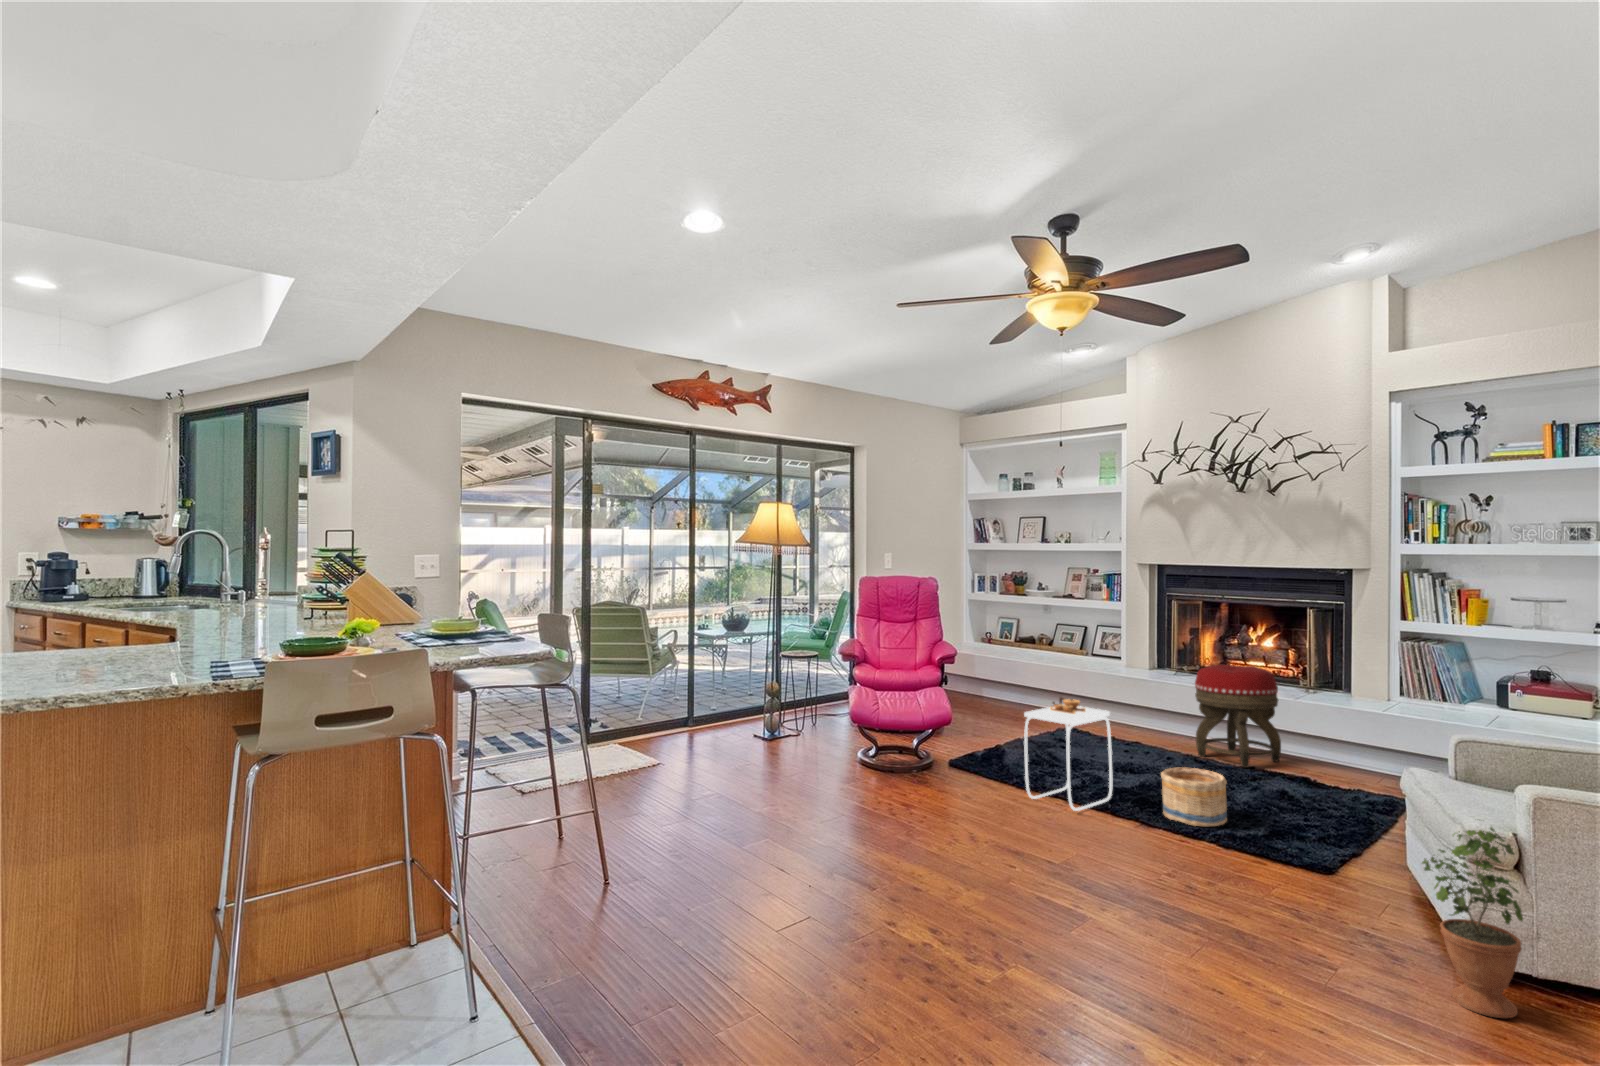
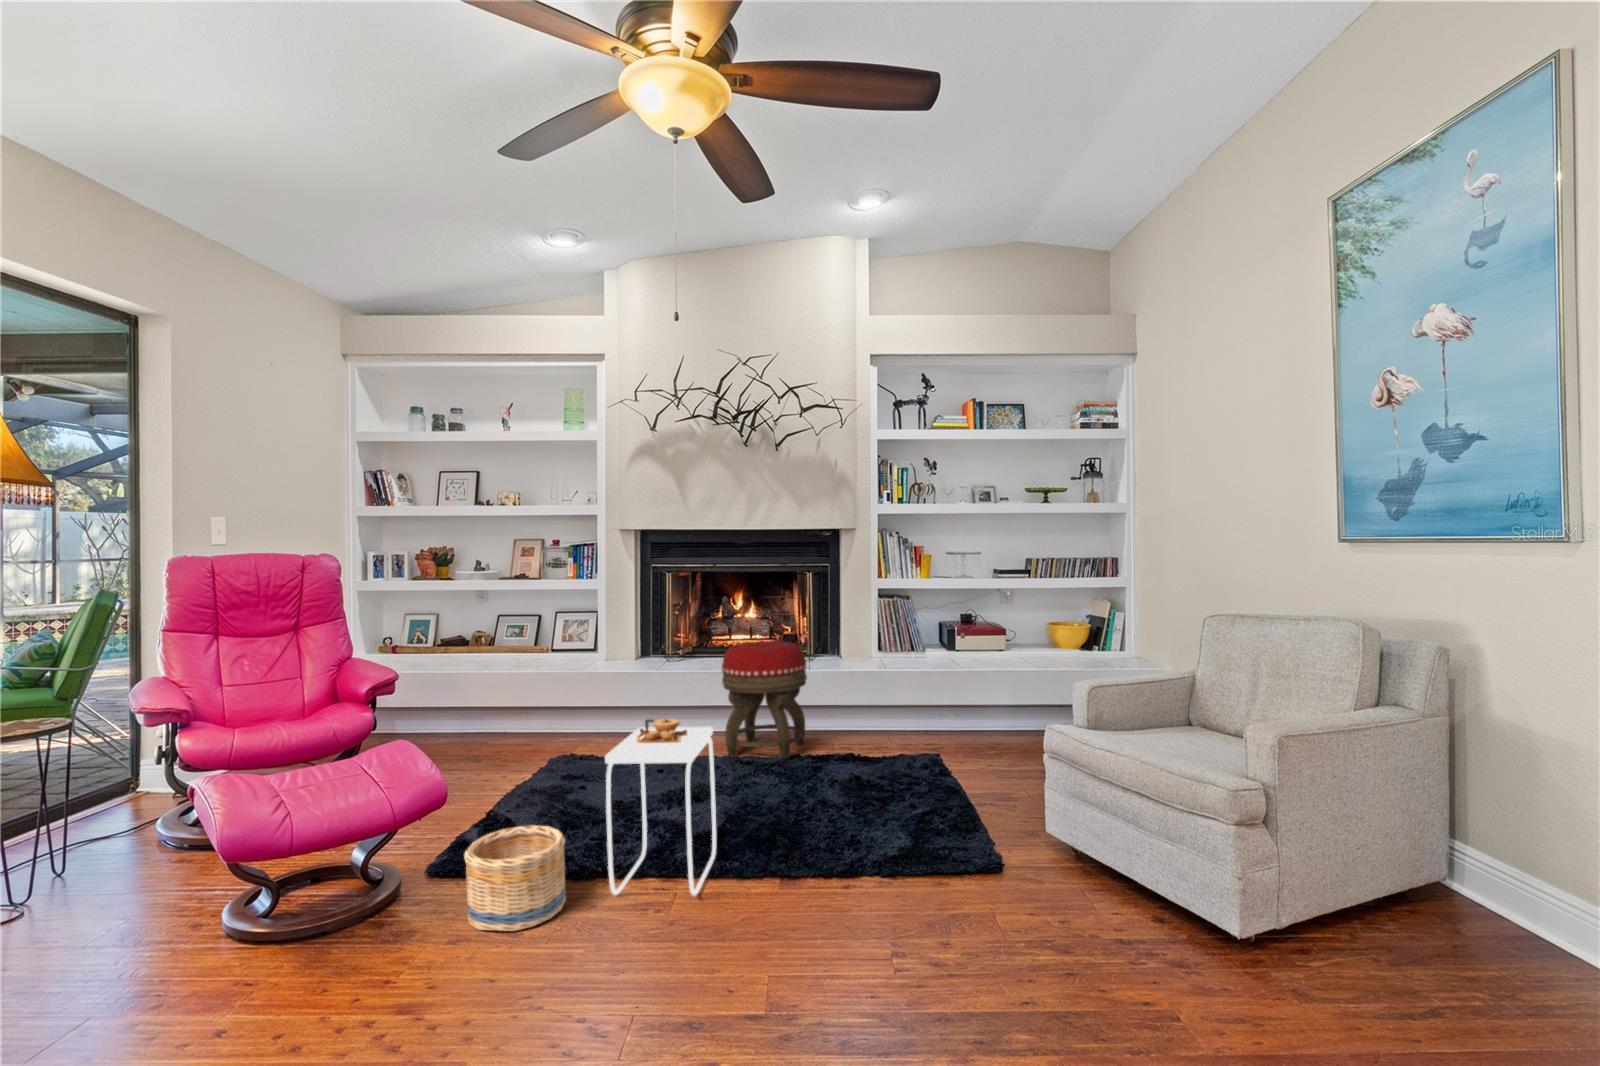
basket: present [1161,767,1227,826] -> present [464,825,566,931]
potted plant: present [1422,827,1523,1018] -> none [1253,786,1361,1028]

